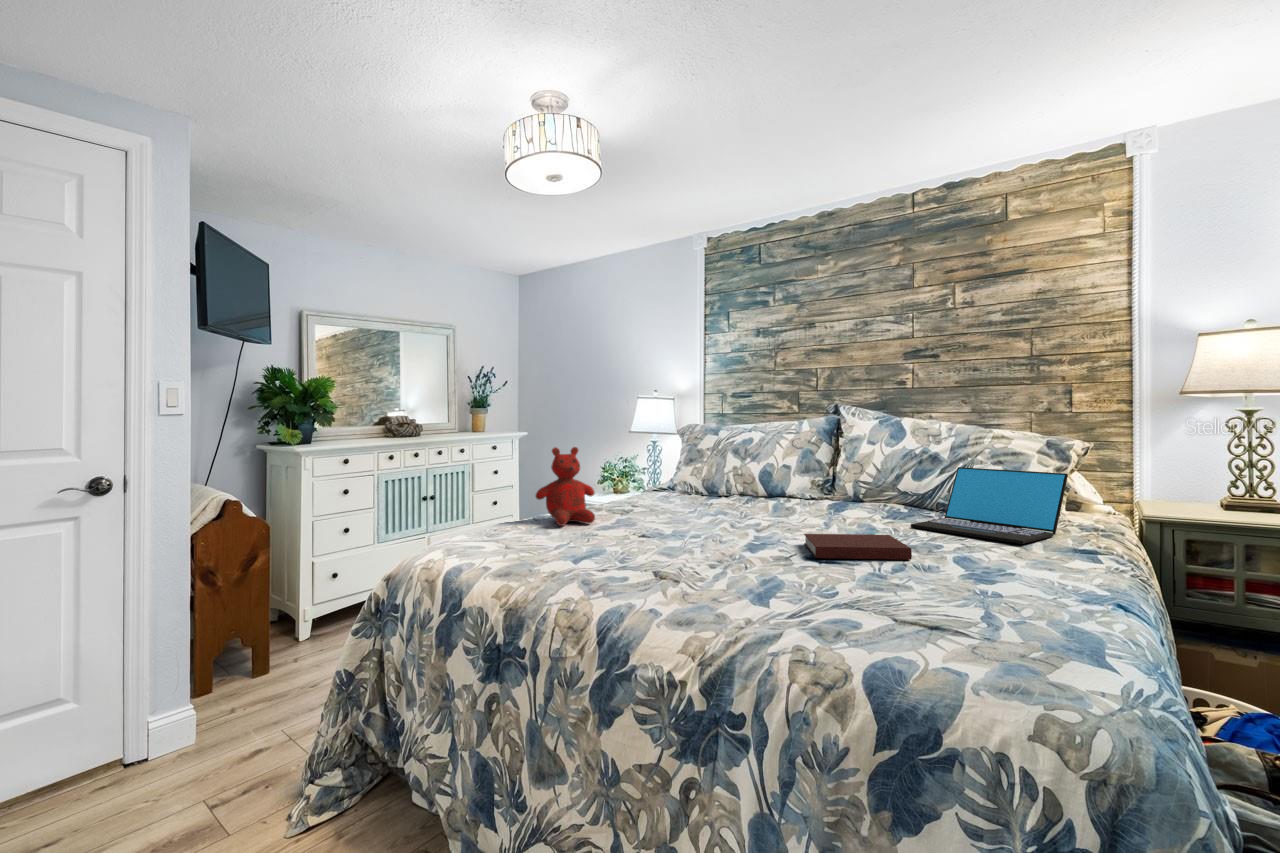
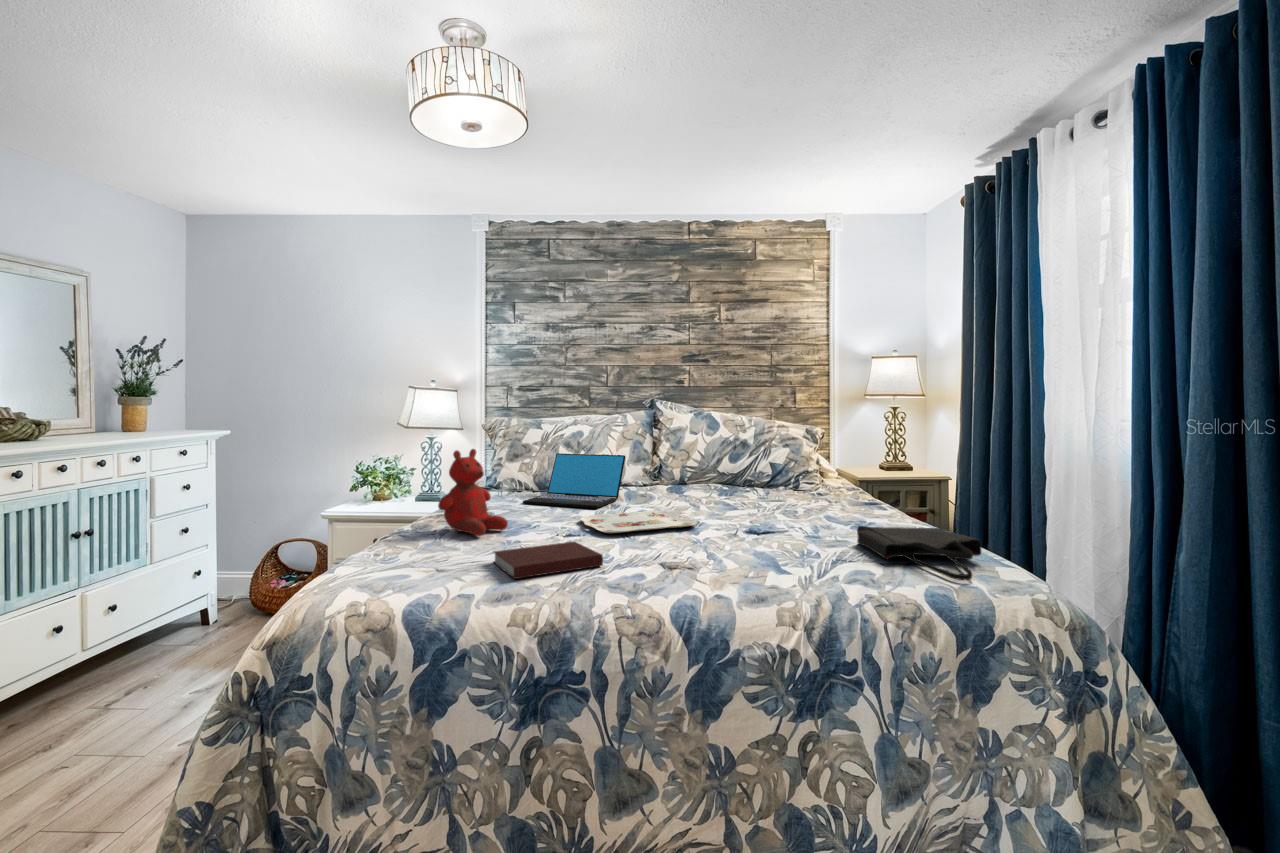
laptop: present [911,467,1068,544] -> present [523,453,625,508]
serving tray: none [656,519,778,540] -> present [580,510,697,533]
notebook: present [804,534,912,560] -> present [494,541,603,579]
tote bag: none [910,562,1086,657] -> present [857,526,981,580]

